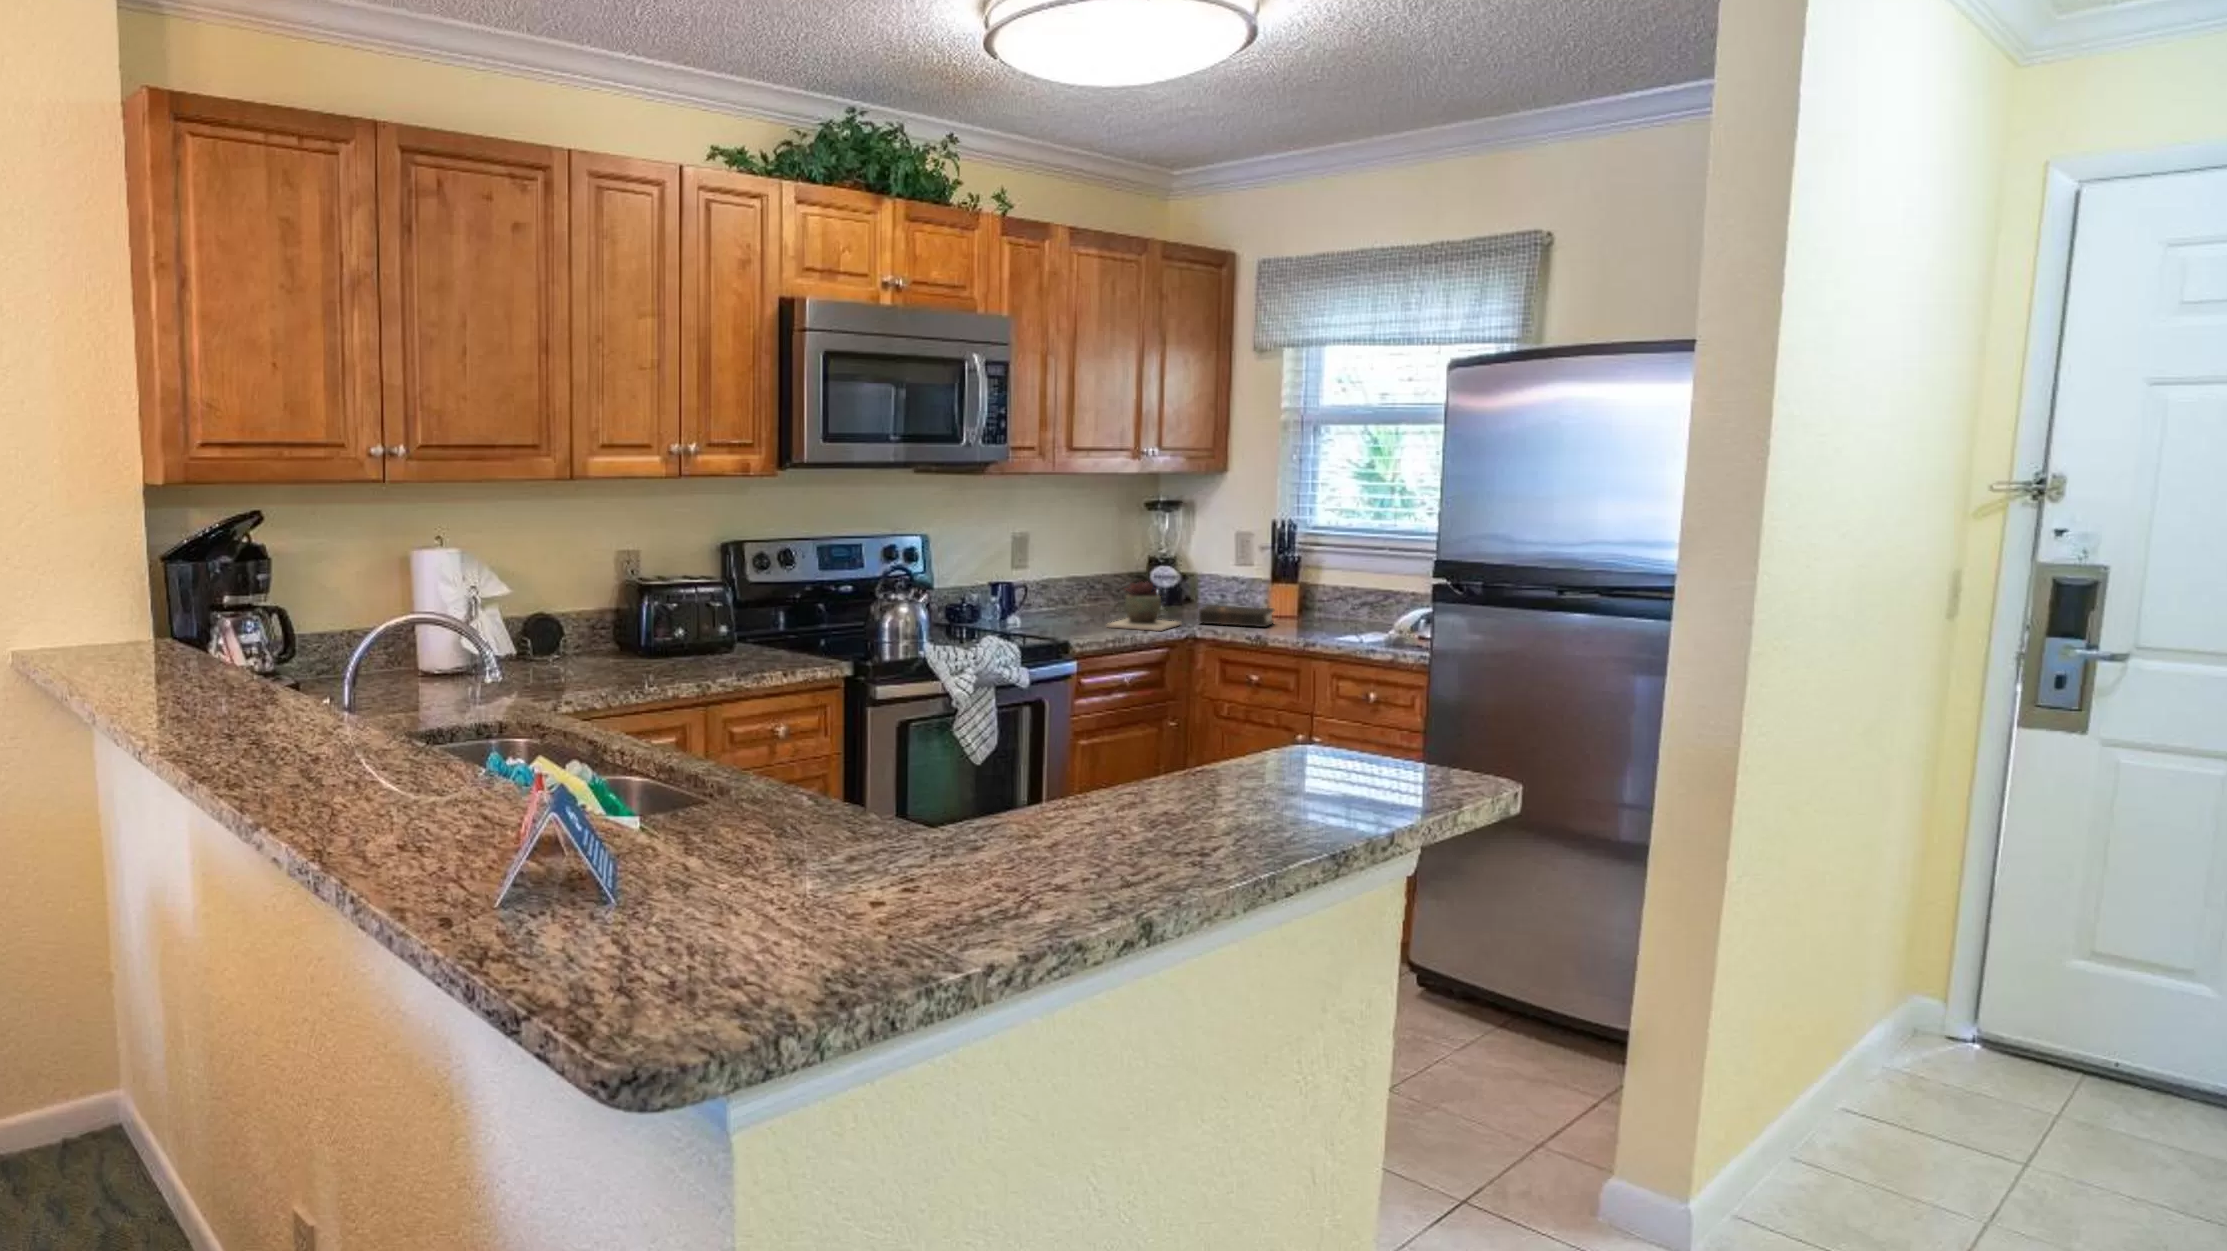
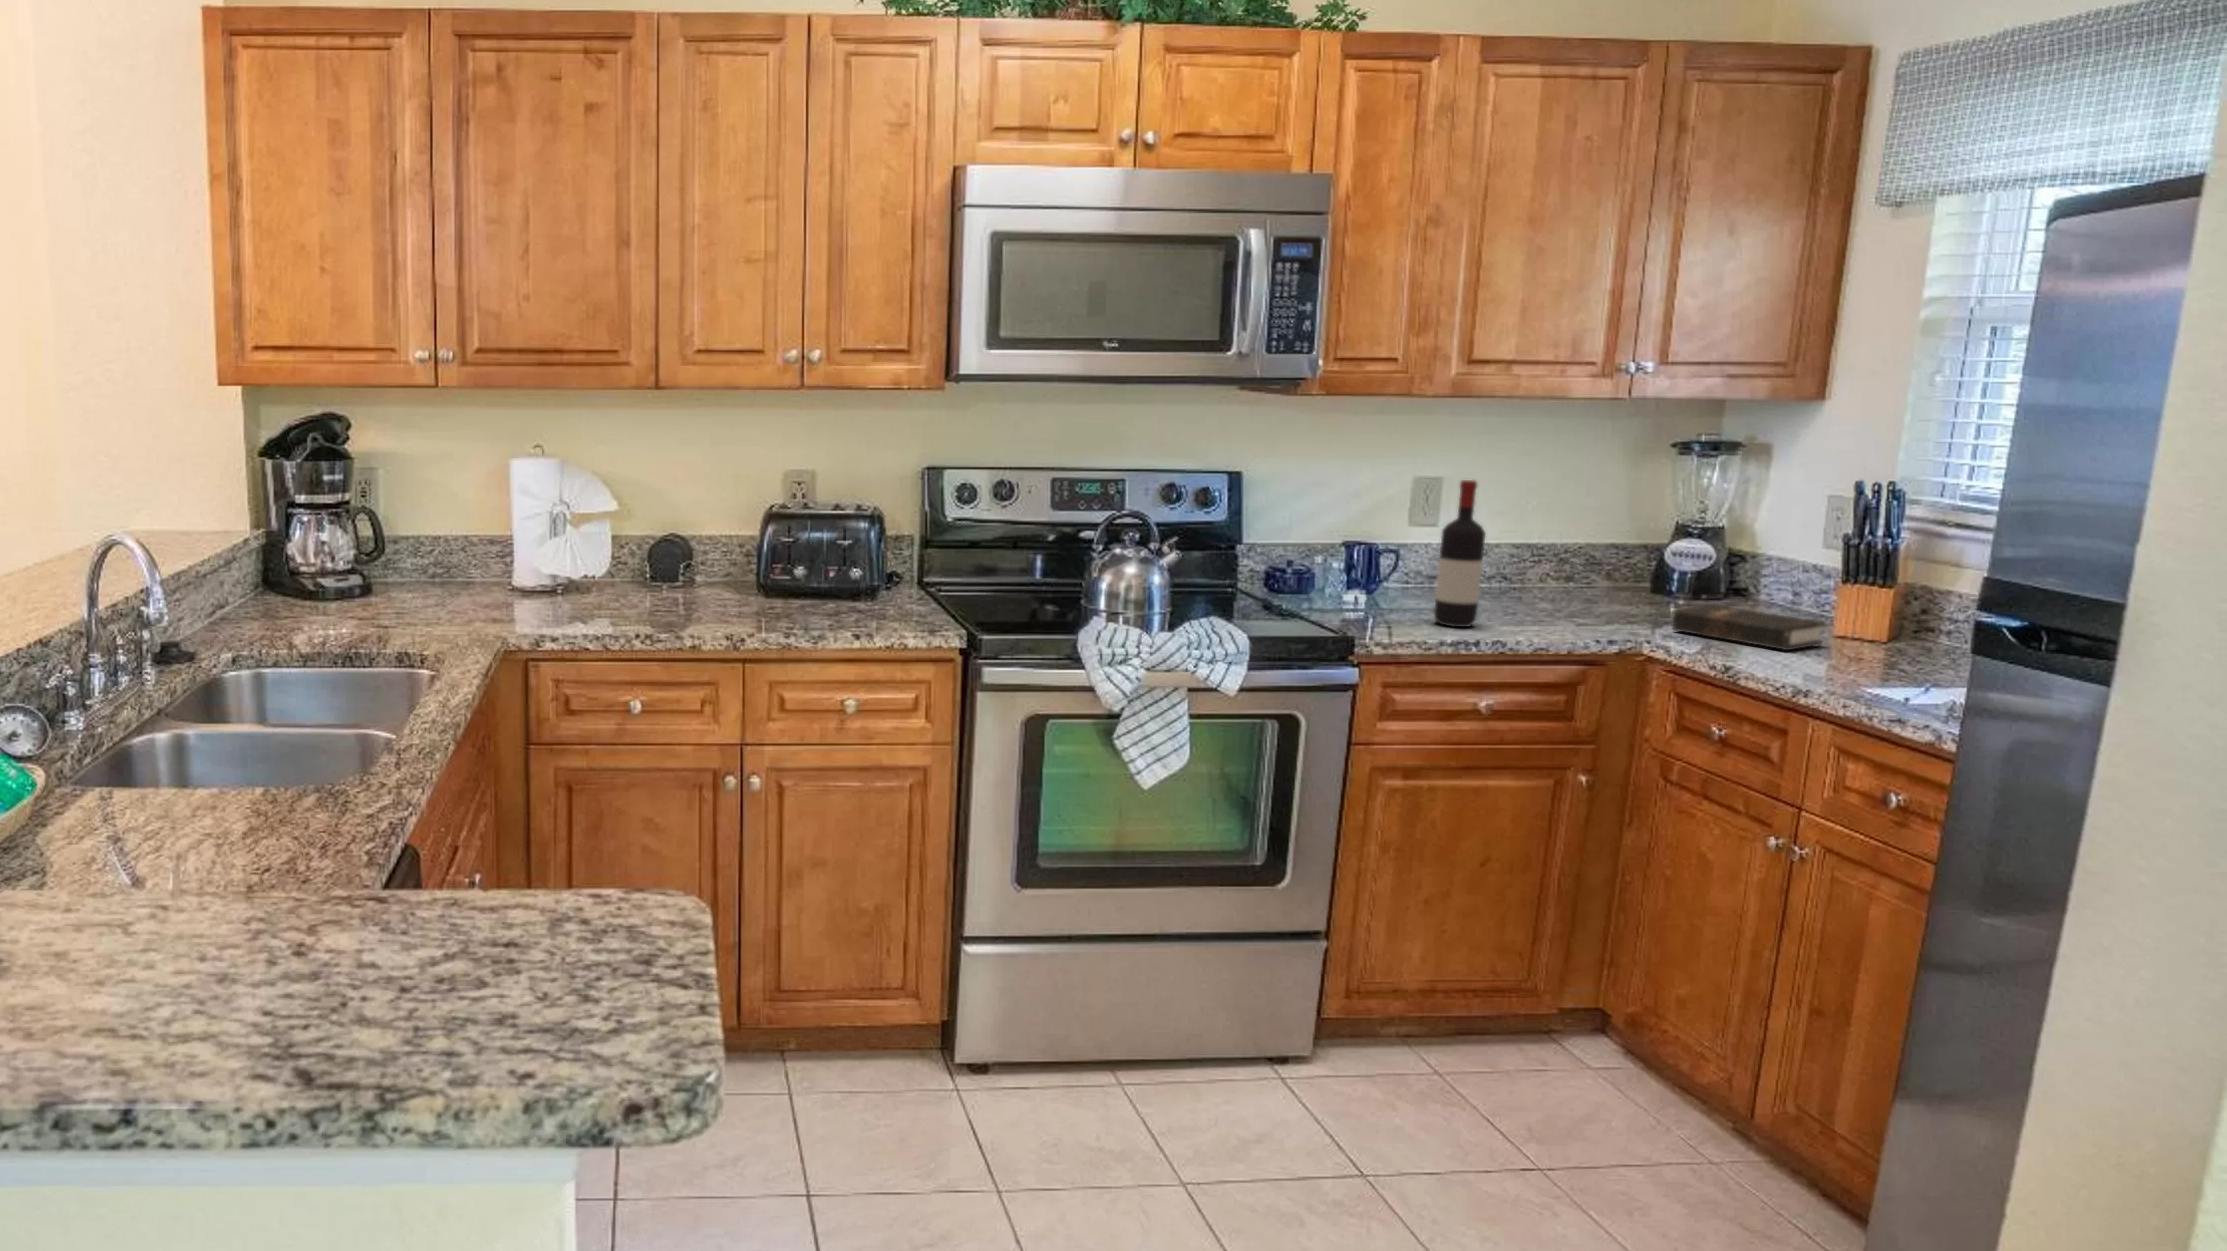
wine bottle: none [1080,530,1109,632] -> present [1434,480,1486,627]
succulent plant: present [1107,582,1181,631] -> none [1494,559,1638,636]

